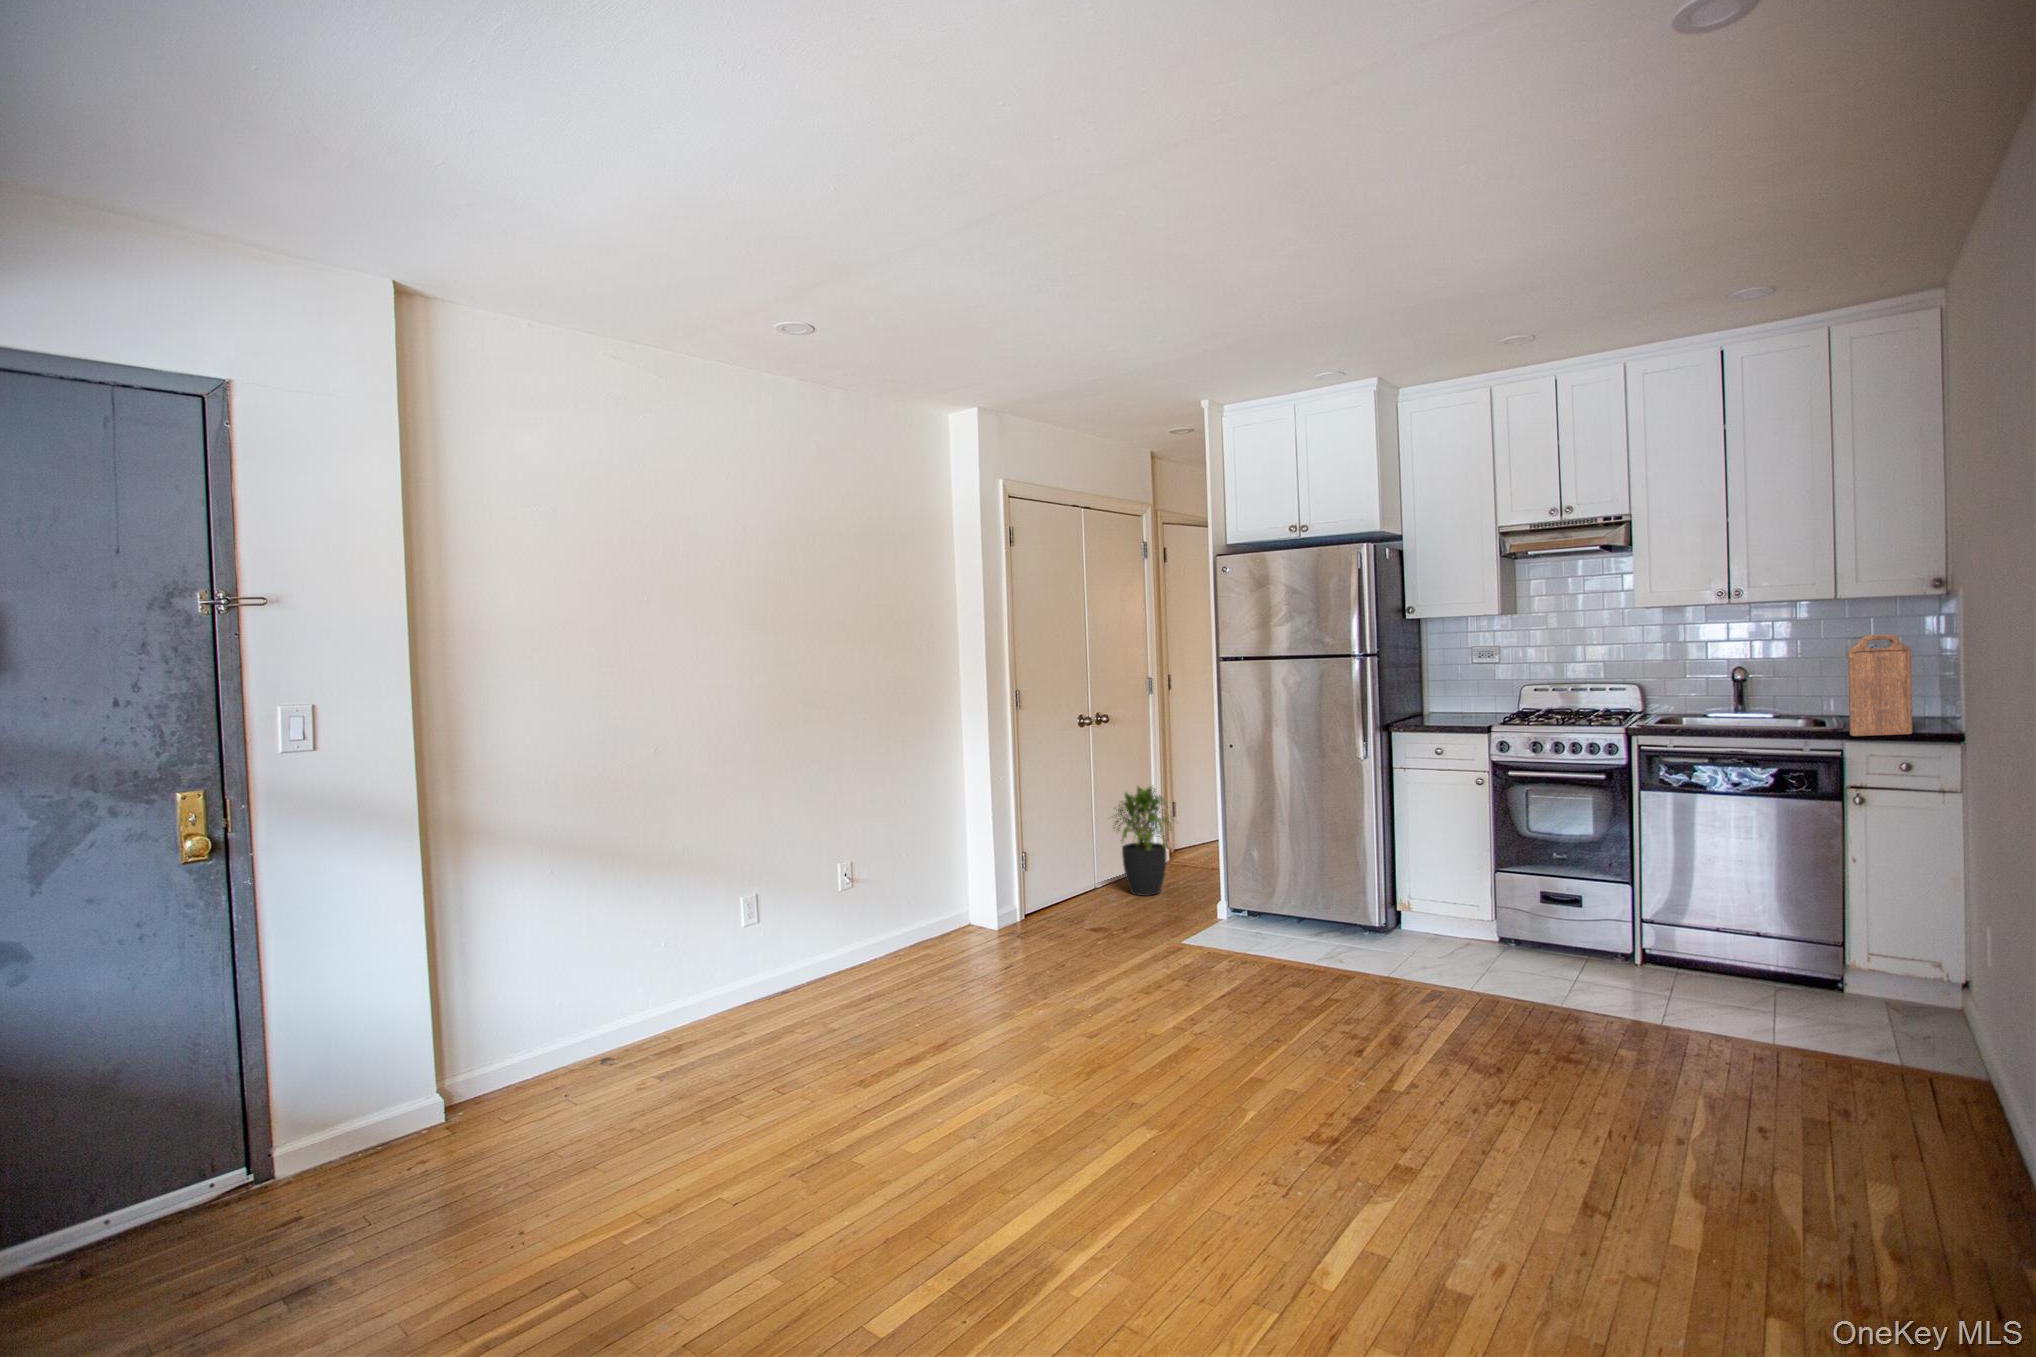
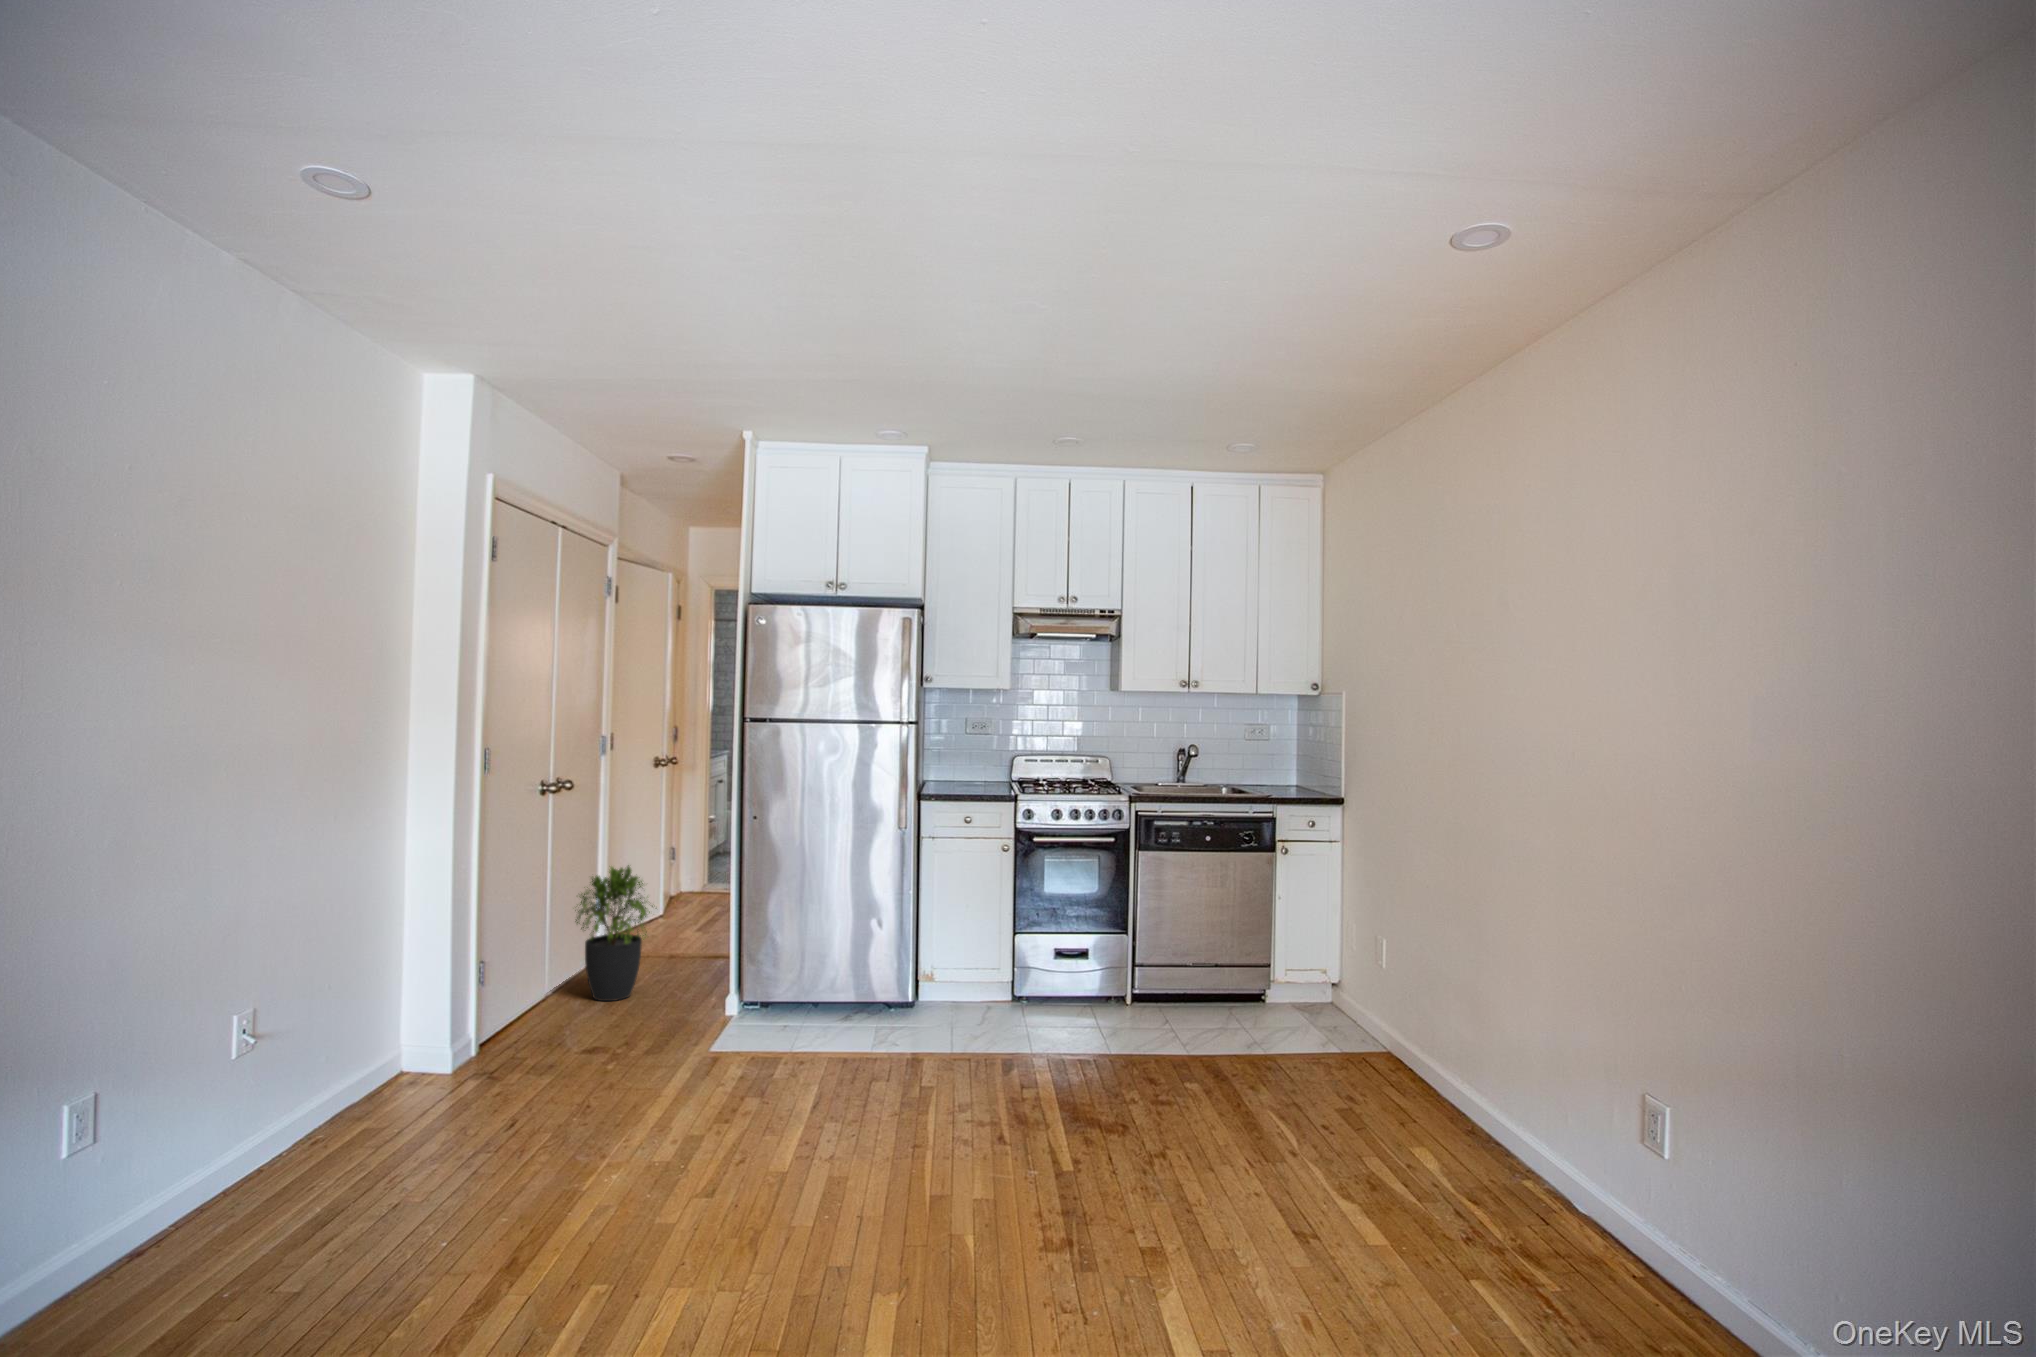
cutting board: present [1848,635,1912,736] -> none [1277,724,1308,801]

